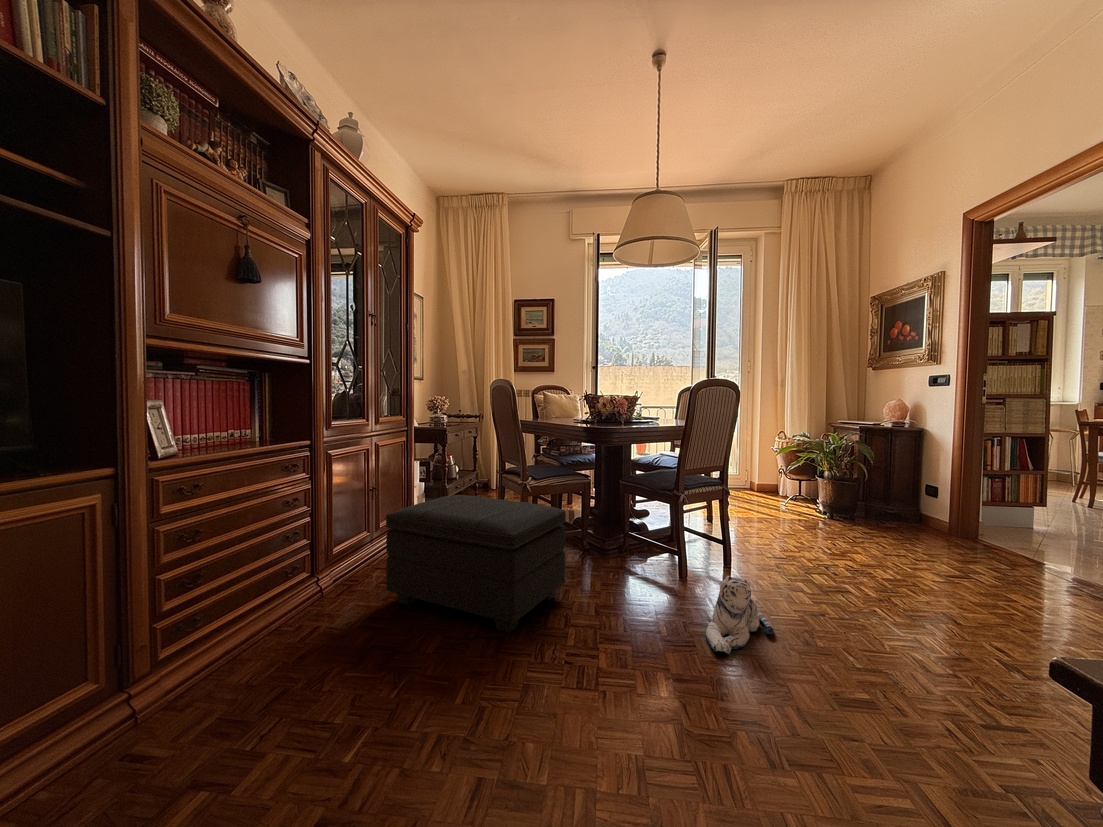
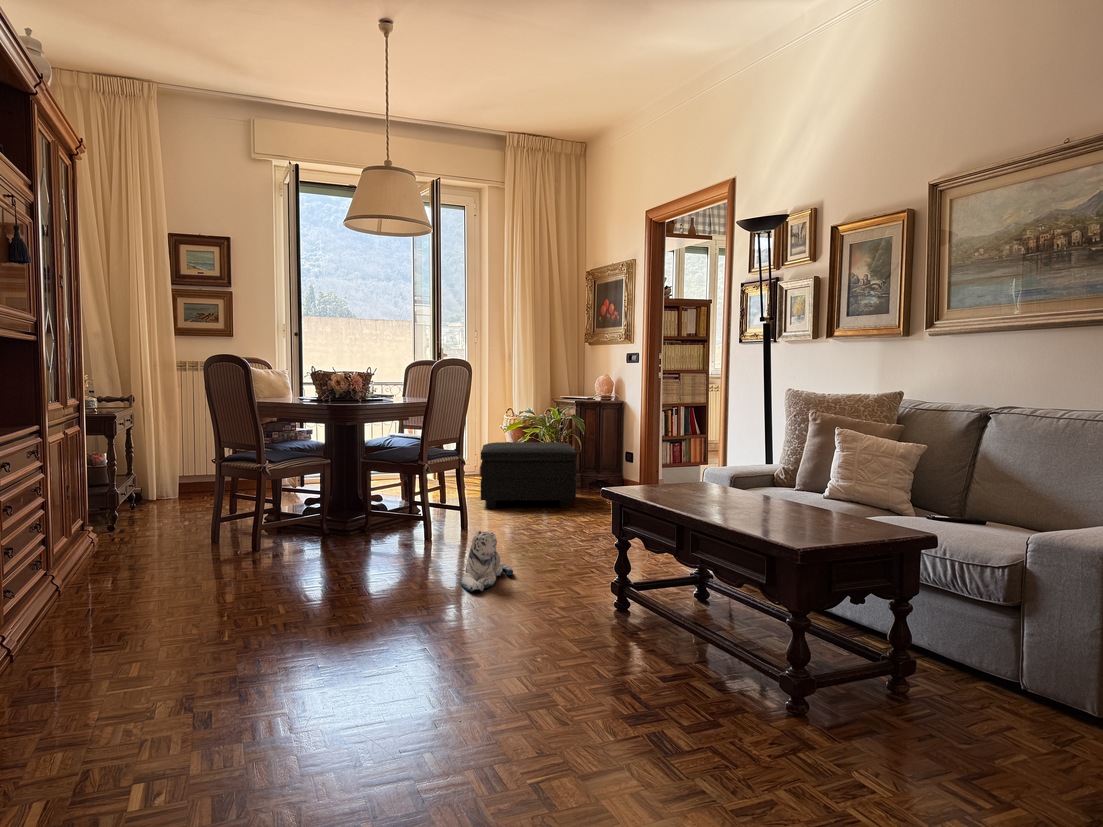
footstool: present [386,495,566,632] -> present [481,442,576,508]

